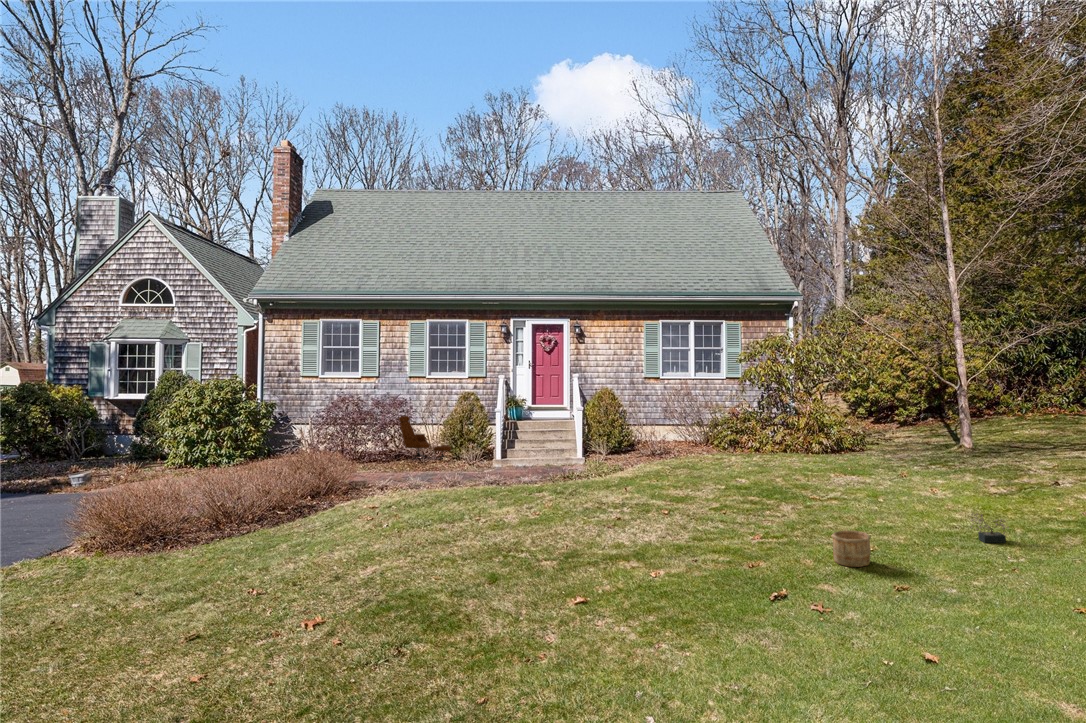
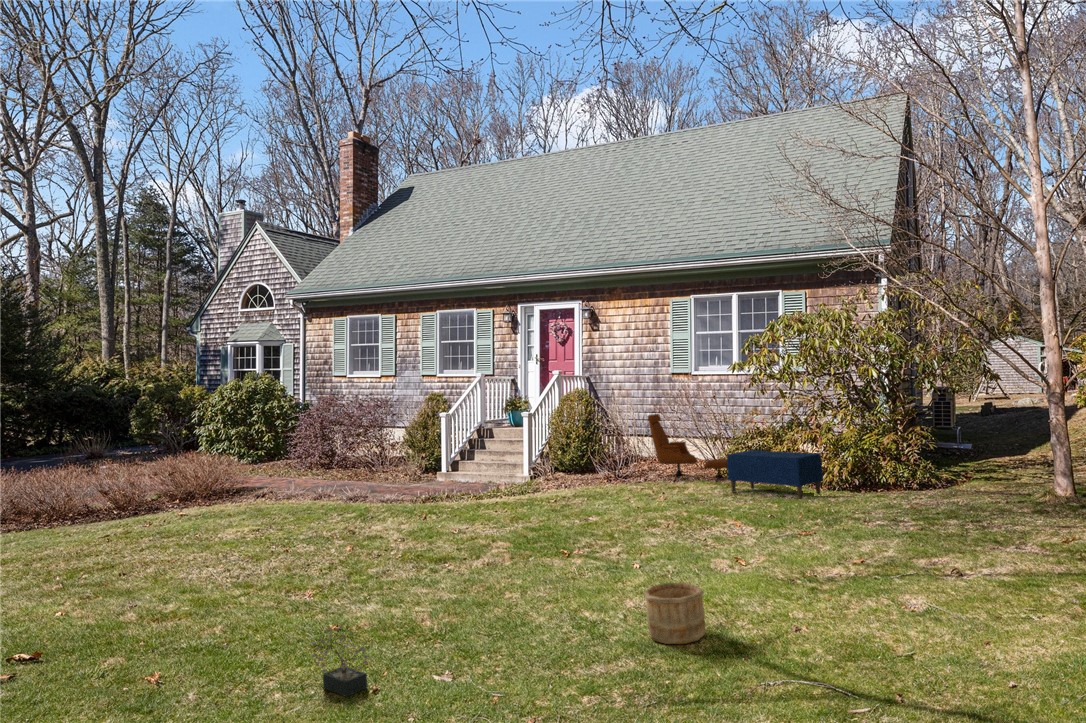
lounge chair: present [399,416,451,459] -> present [648,414,727,482]
bench: none [780,425,837,453] -> present [727,450,823,499]
wooden bucket: present [832,530,871,567] -> present [644,582,705,644]

